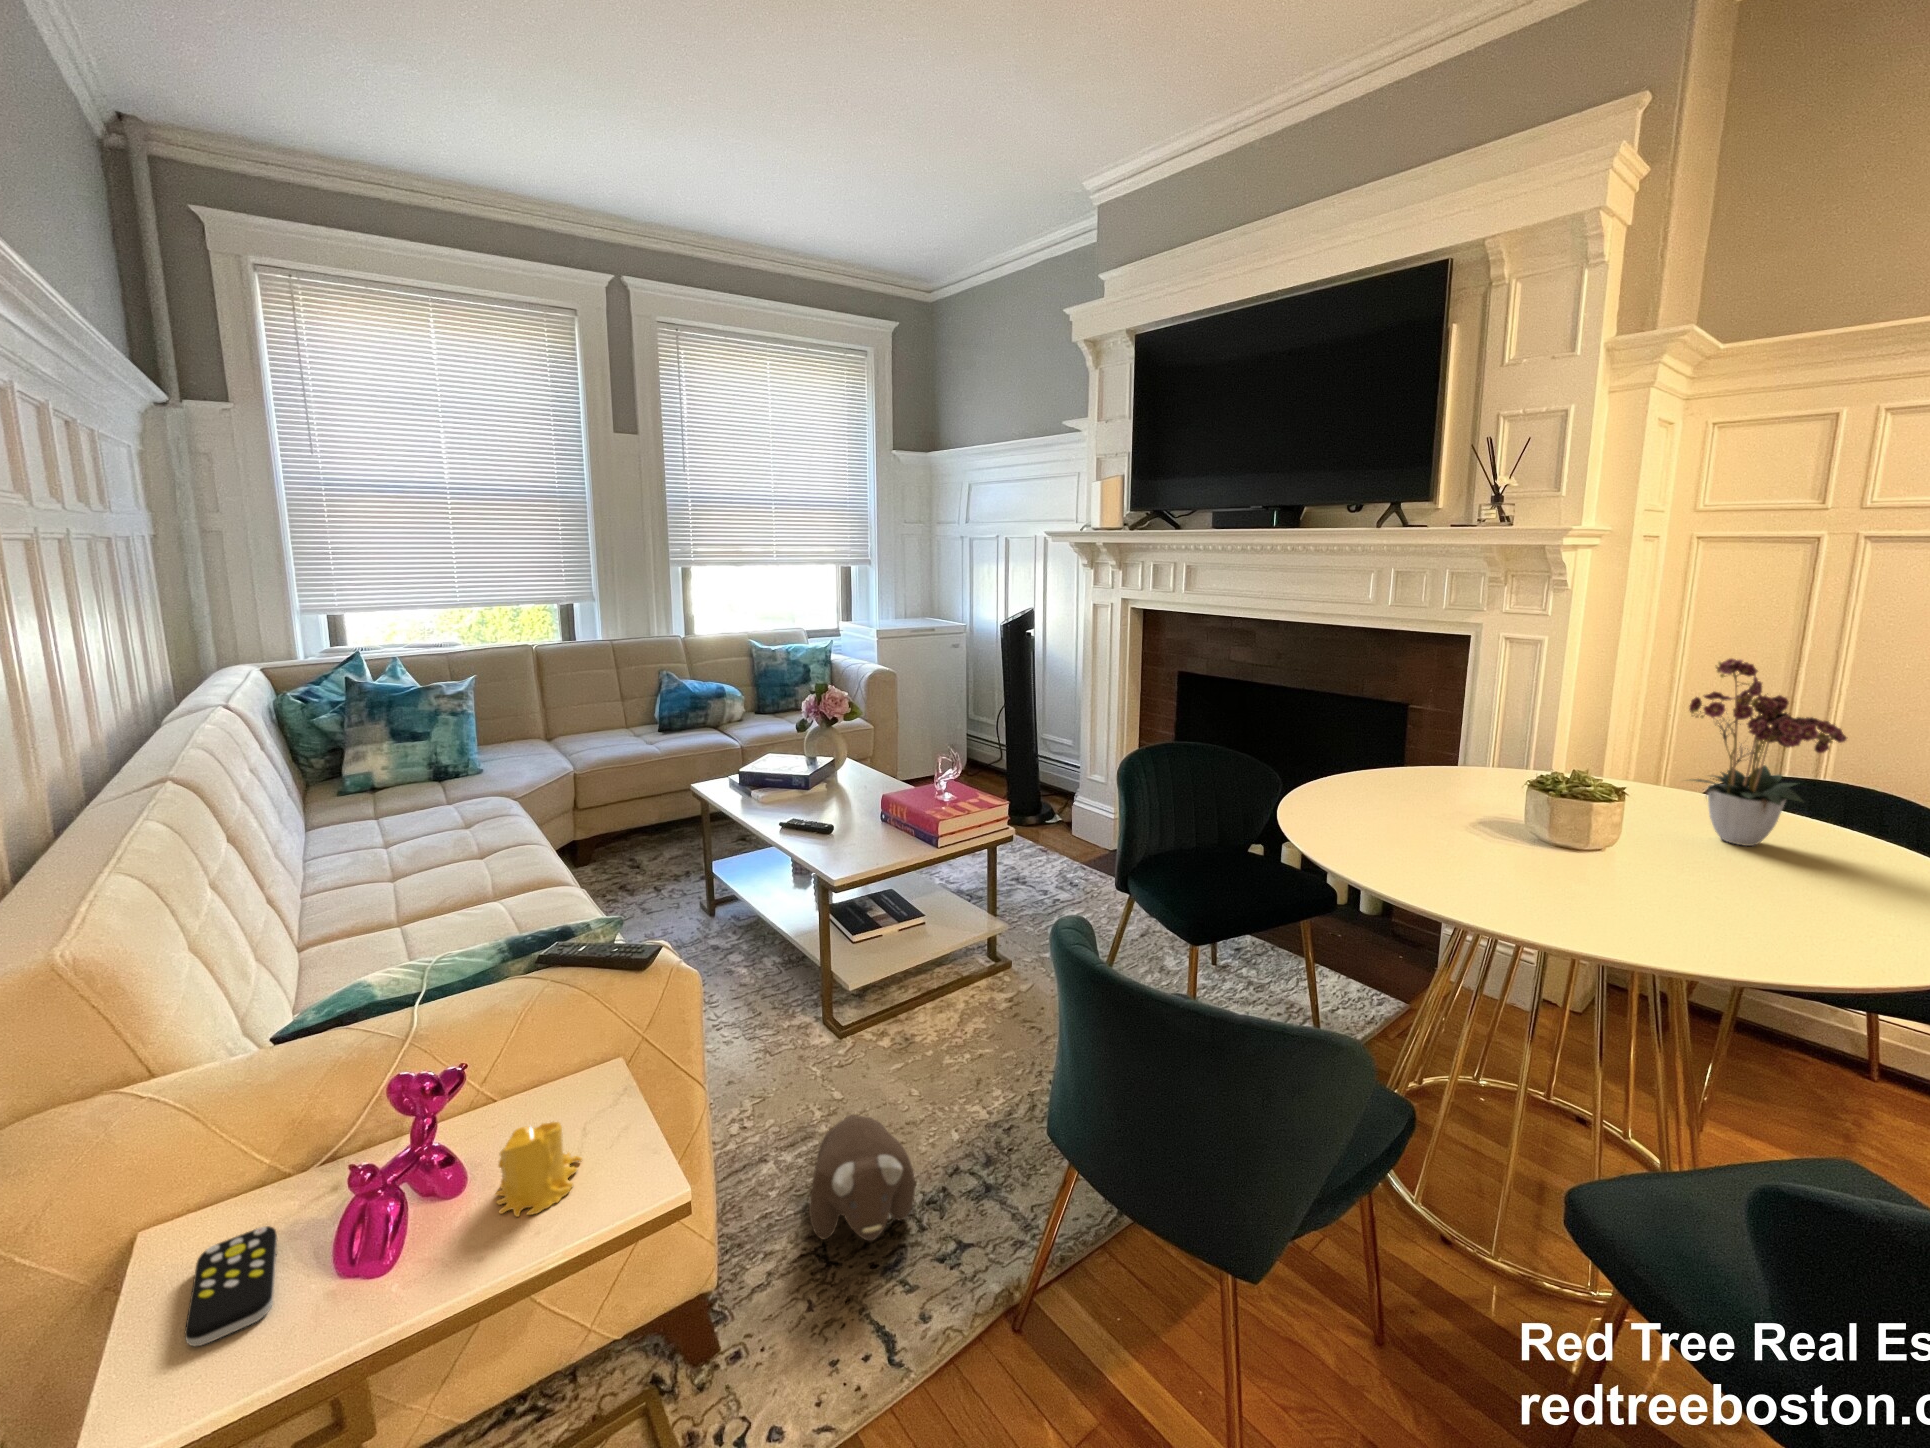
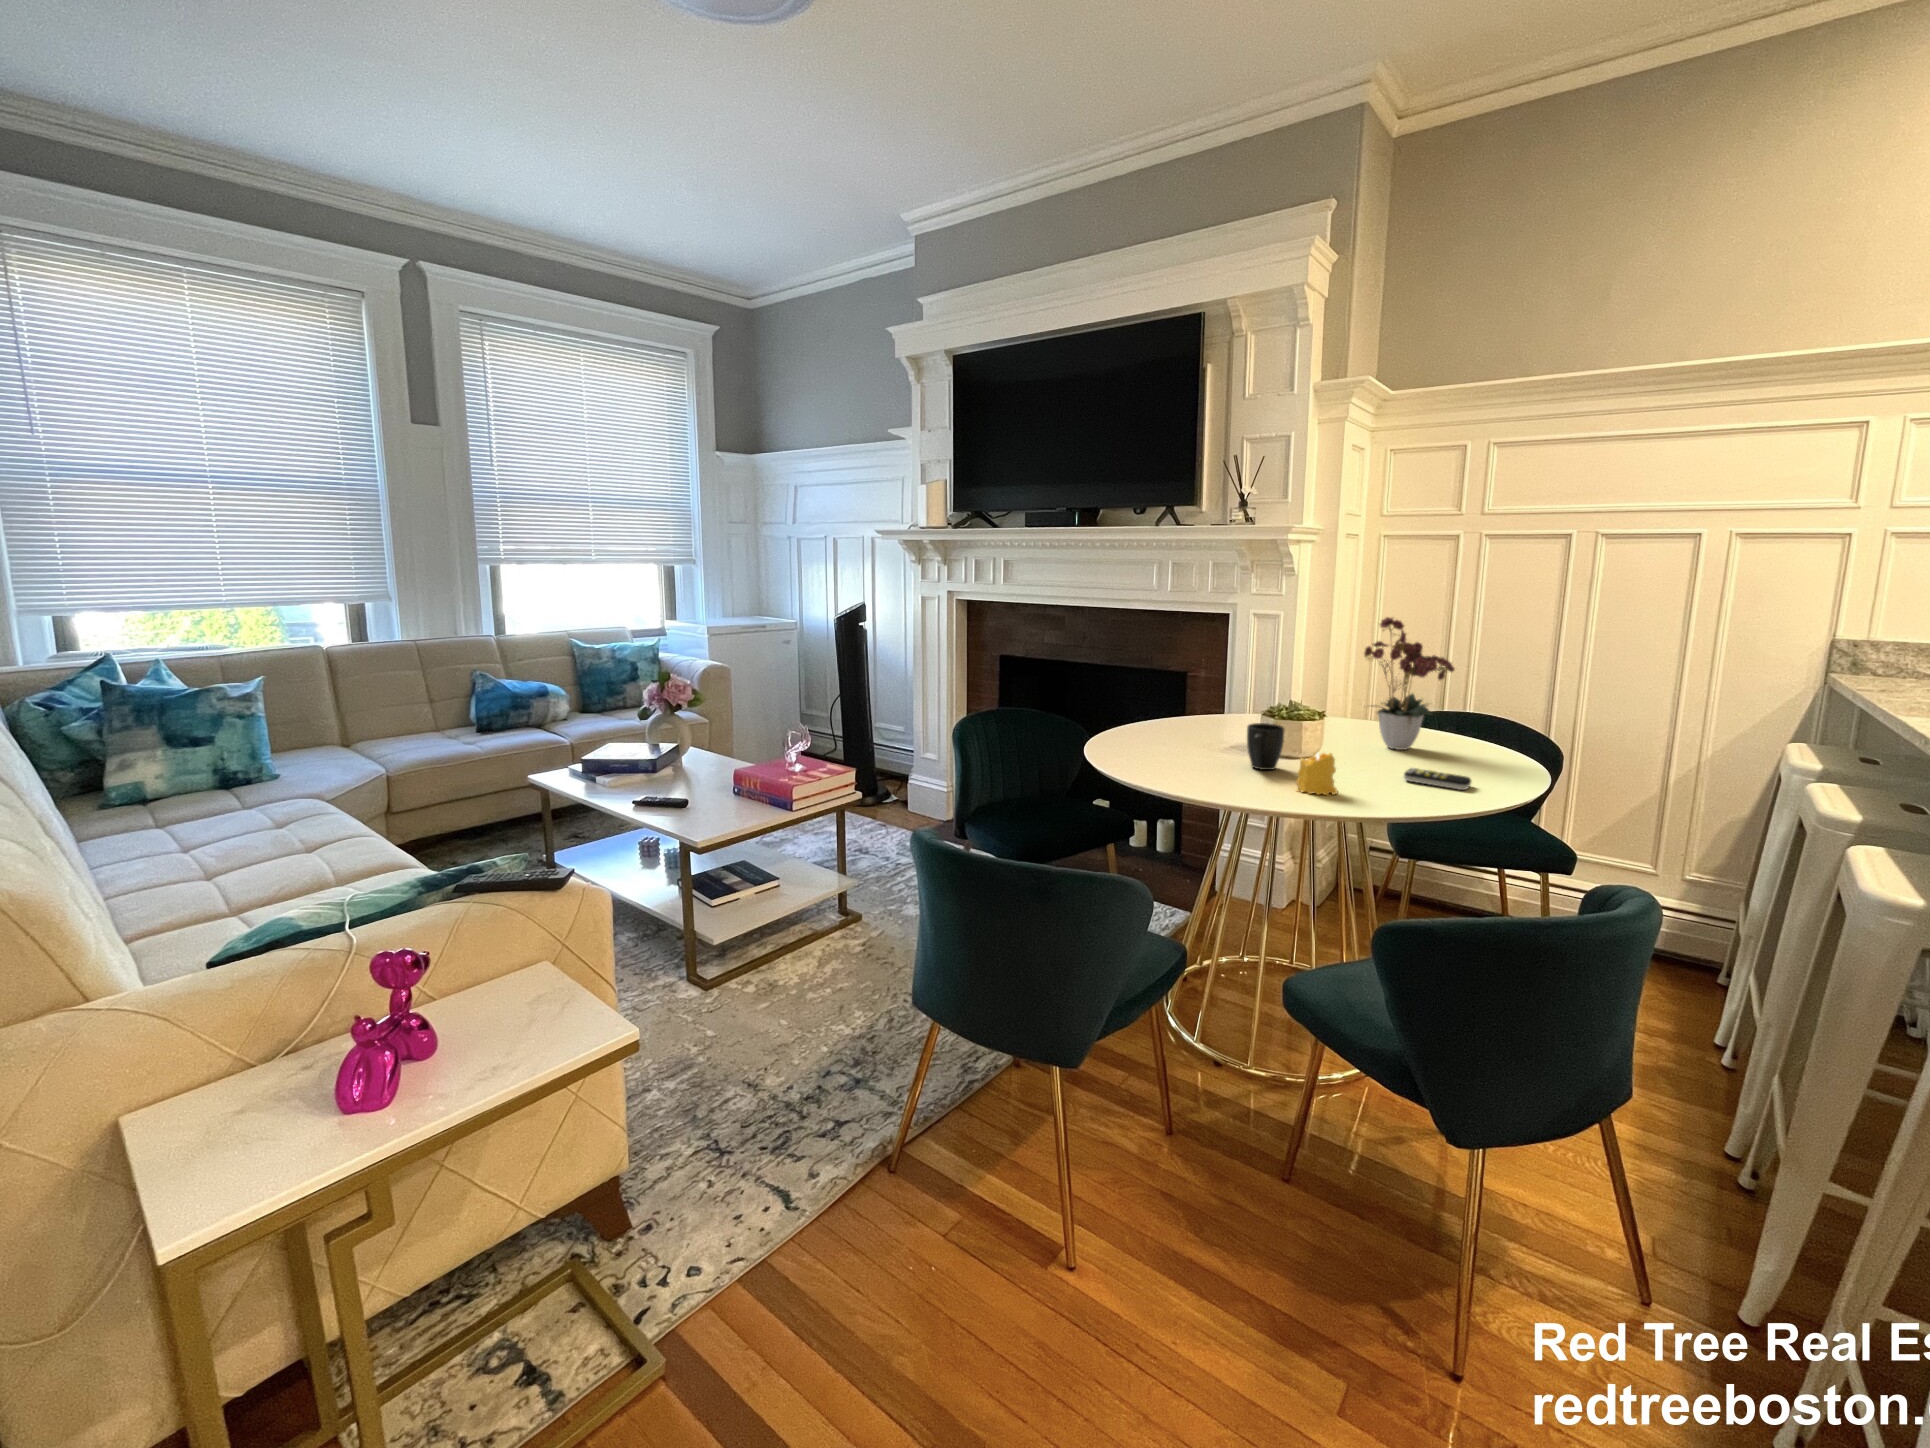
mug: none [1514,803,1573,871] -> present [1247,723,1284,770]
plush toy: present [809,1114,915,1241] -> none [702,1031,795,1136]
candle: present [495,1122,582,1217] -> present [1297,753,1337,795]
remote control: present [185,1226,277,1346] -> present [1404,768,1471,790]

